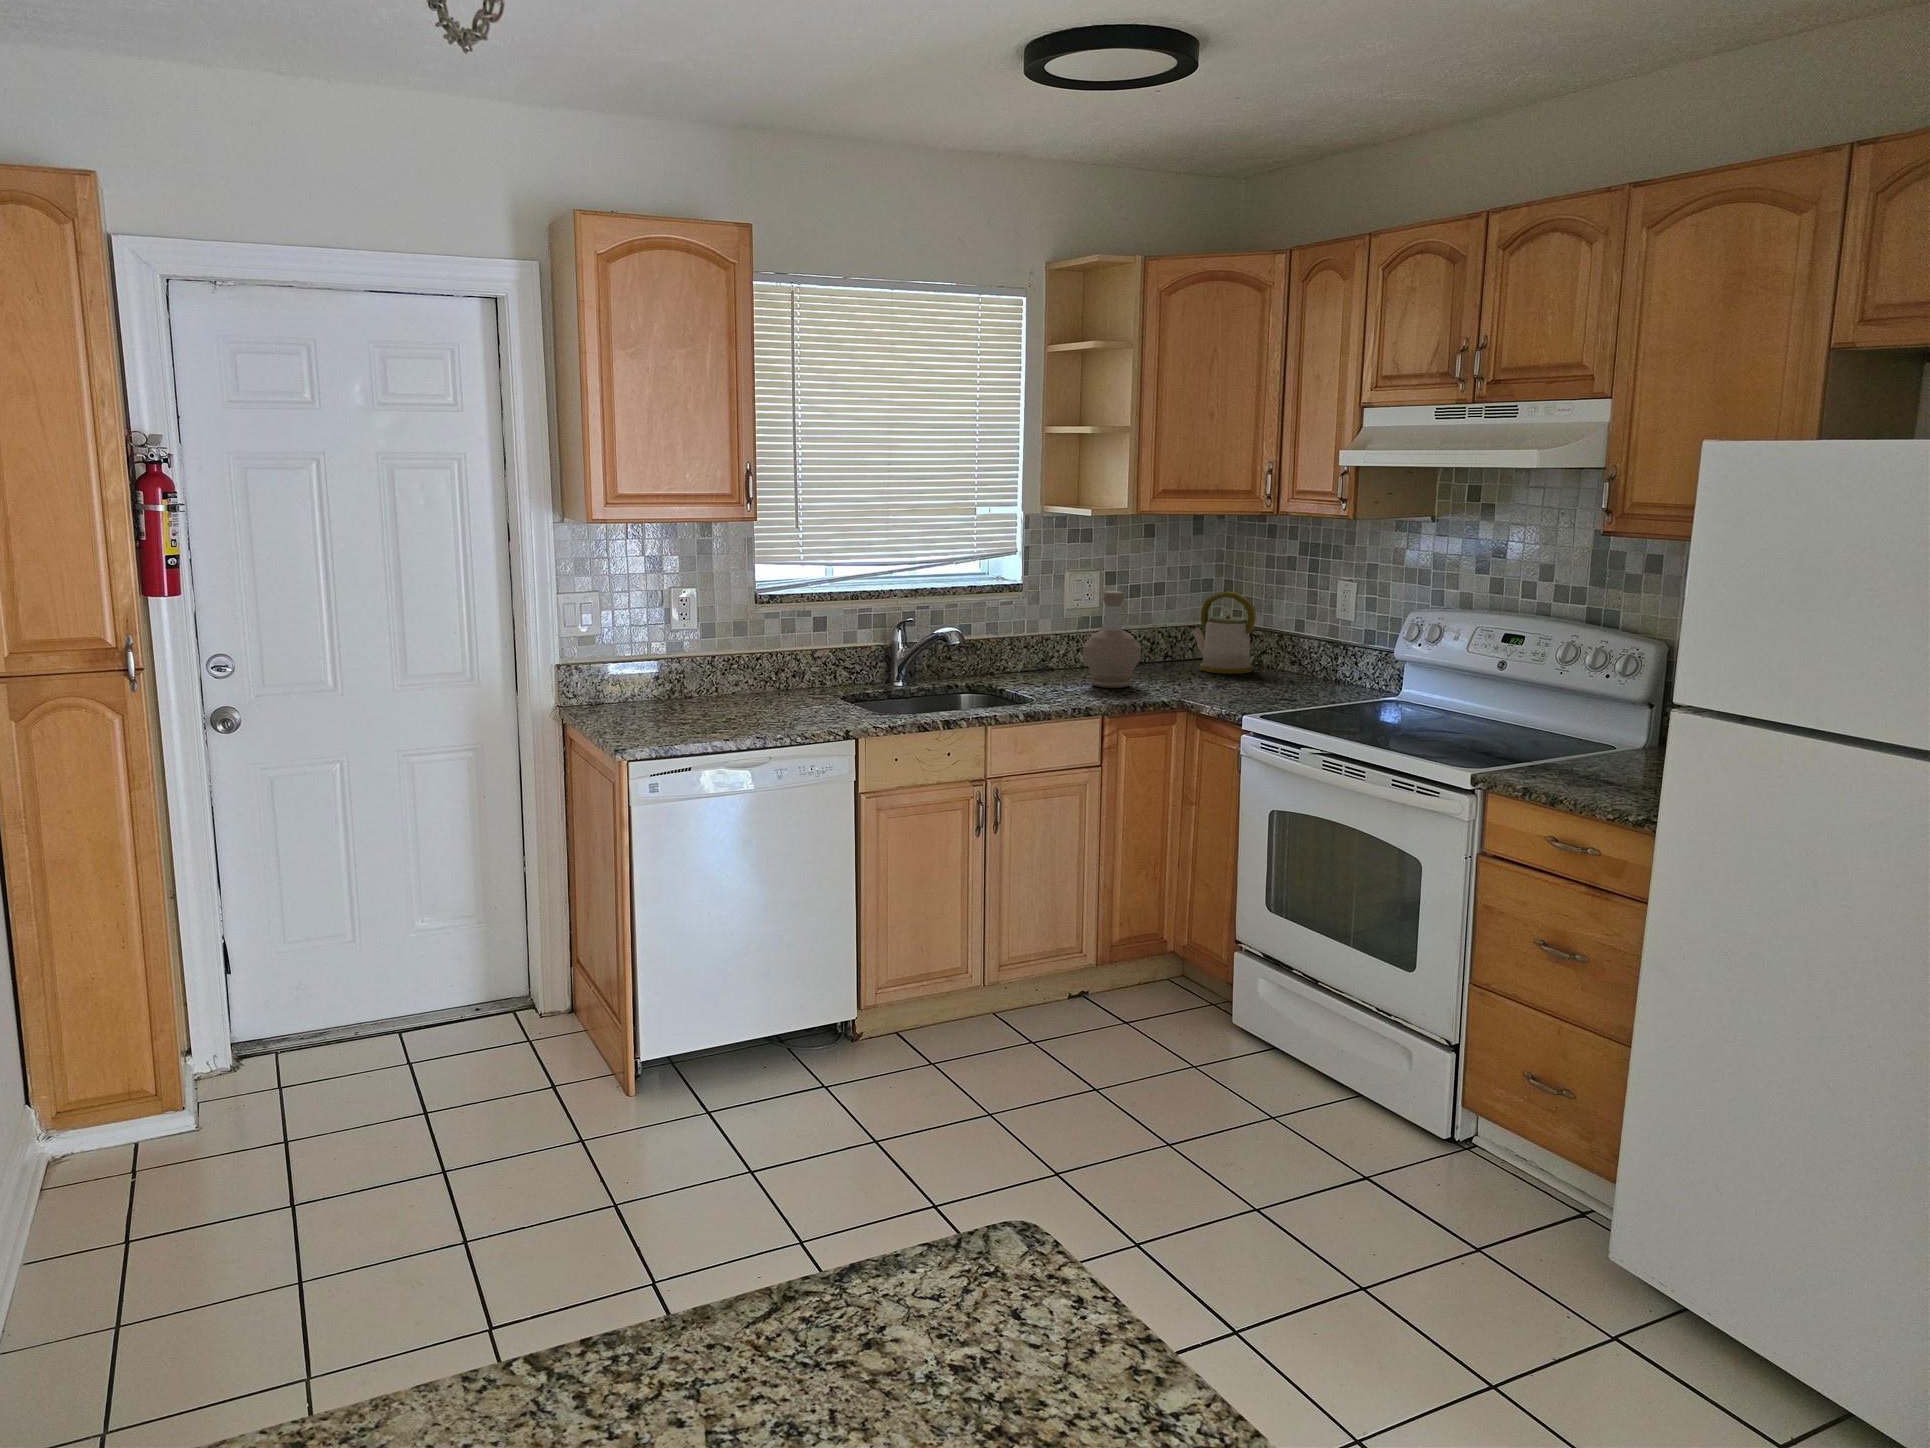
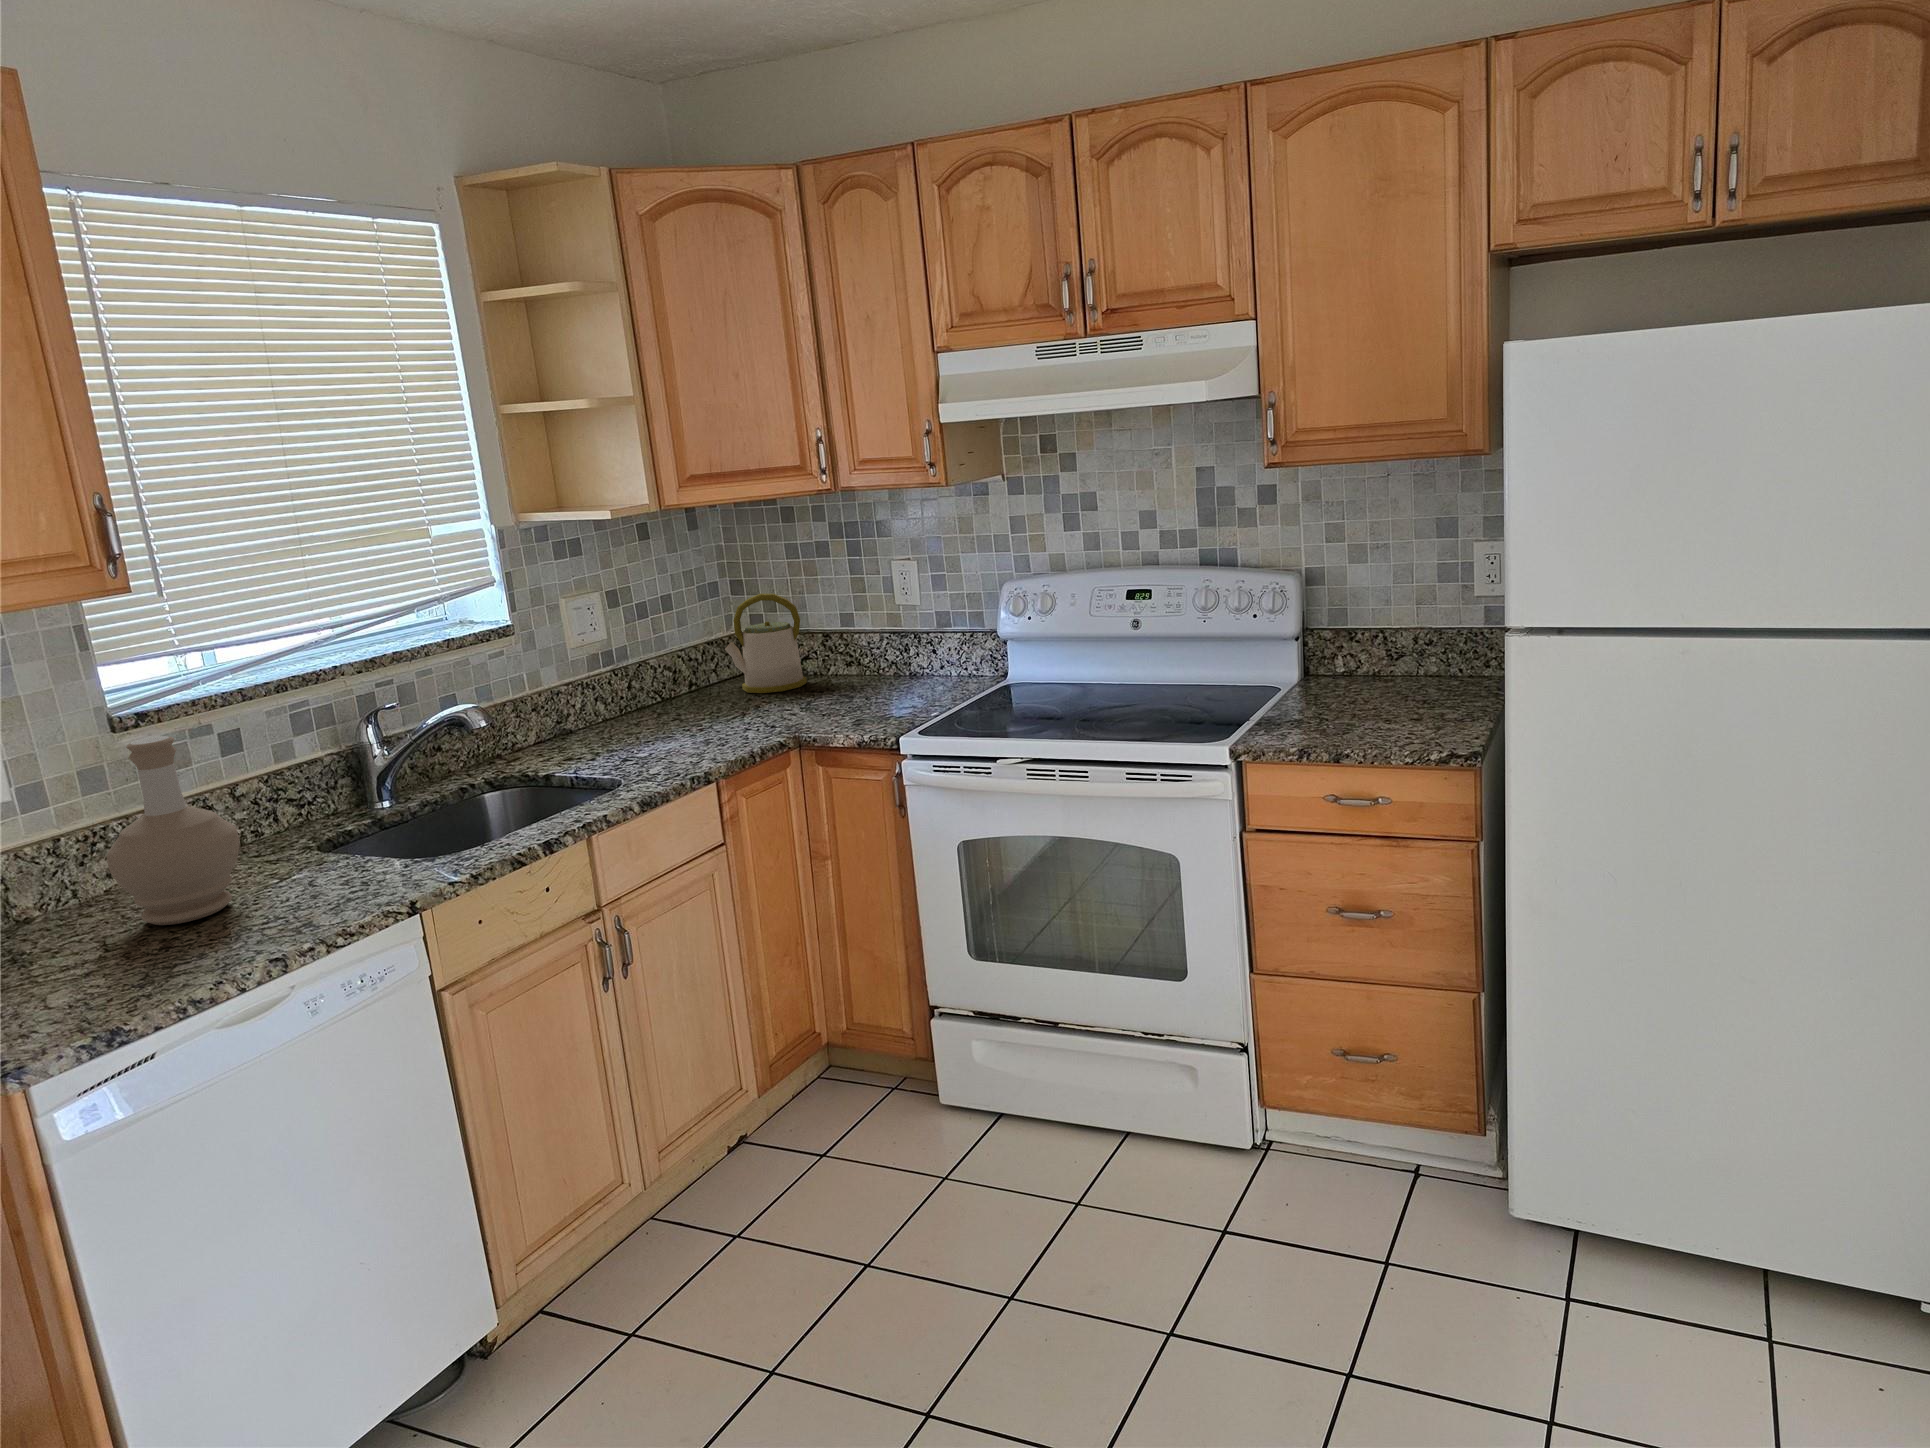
bottle: present [1083,591,1141,688] -> present [107,736,240,925]

